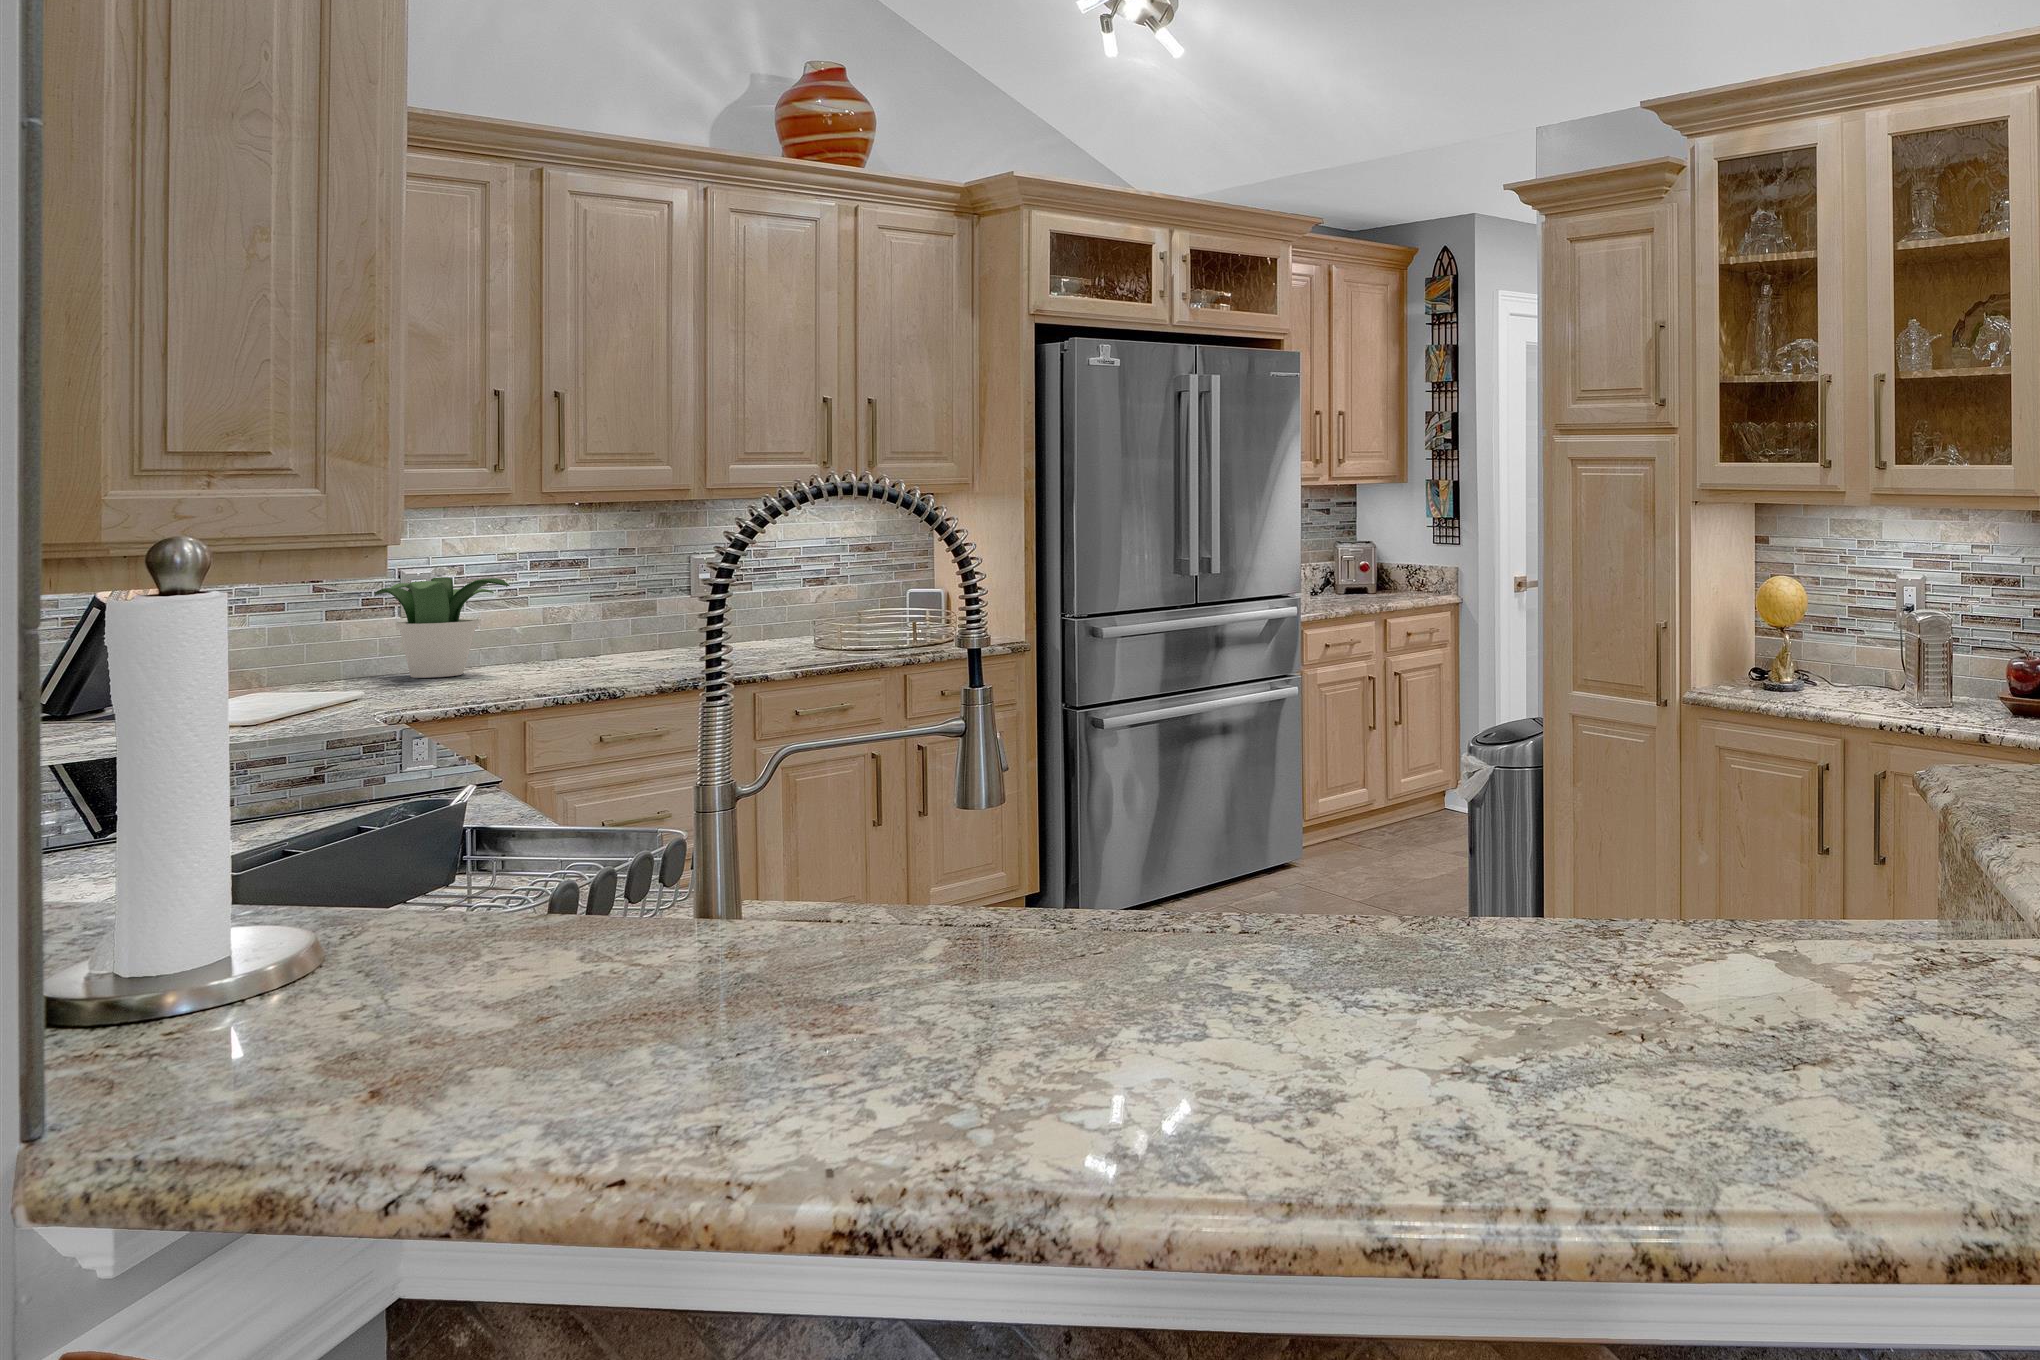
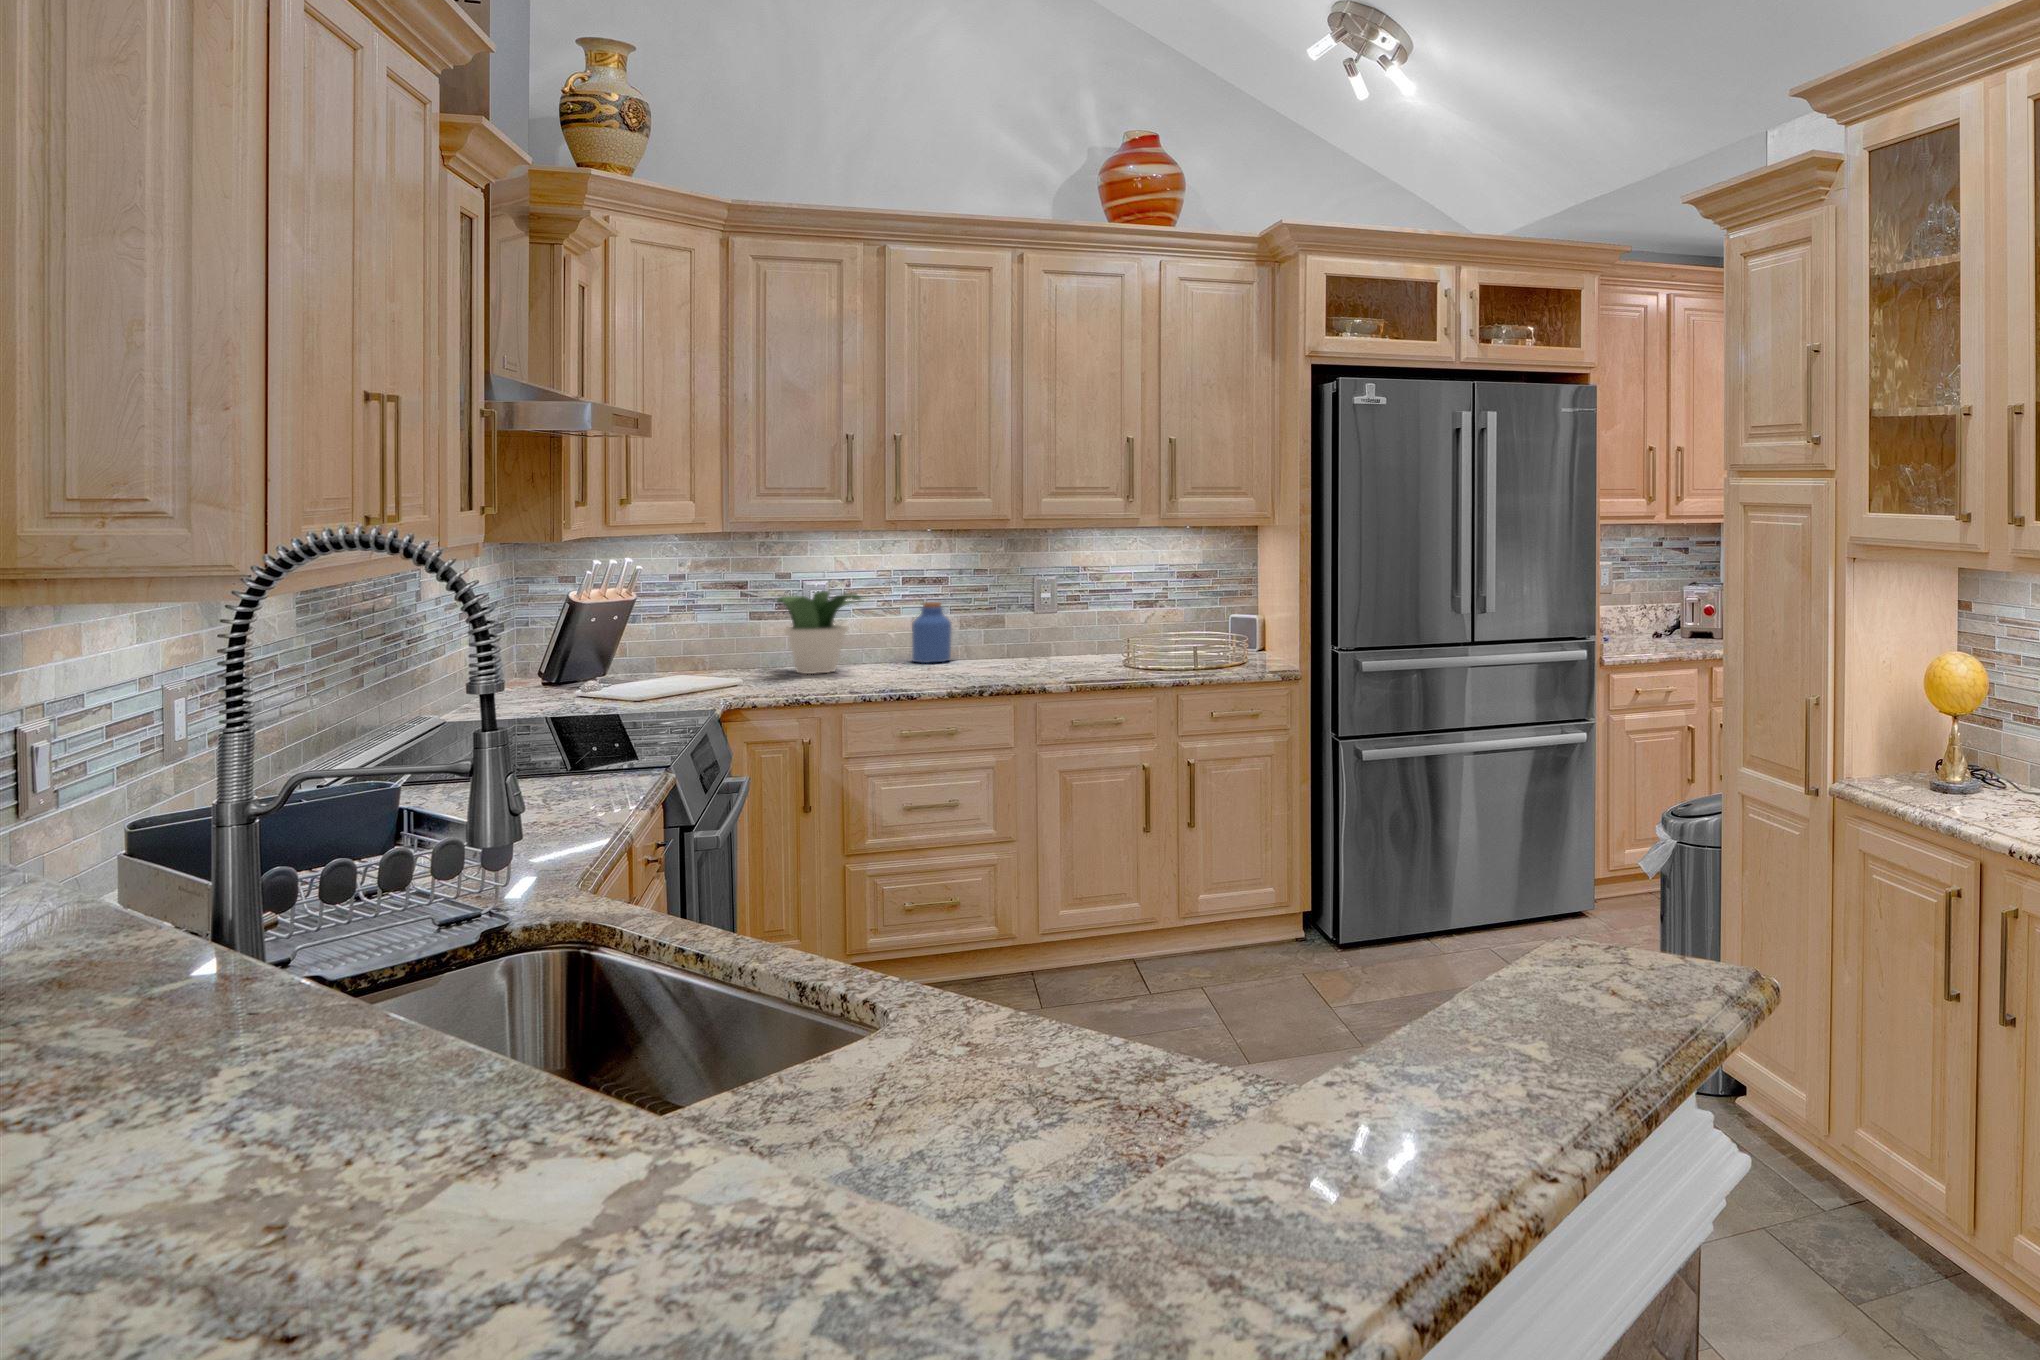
jar: none [539,590,592,662] -> present [911,602,952,663]

